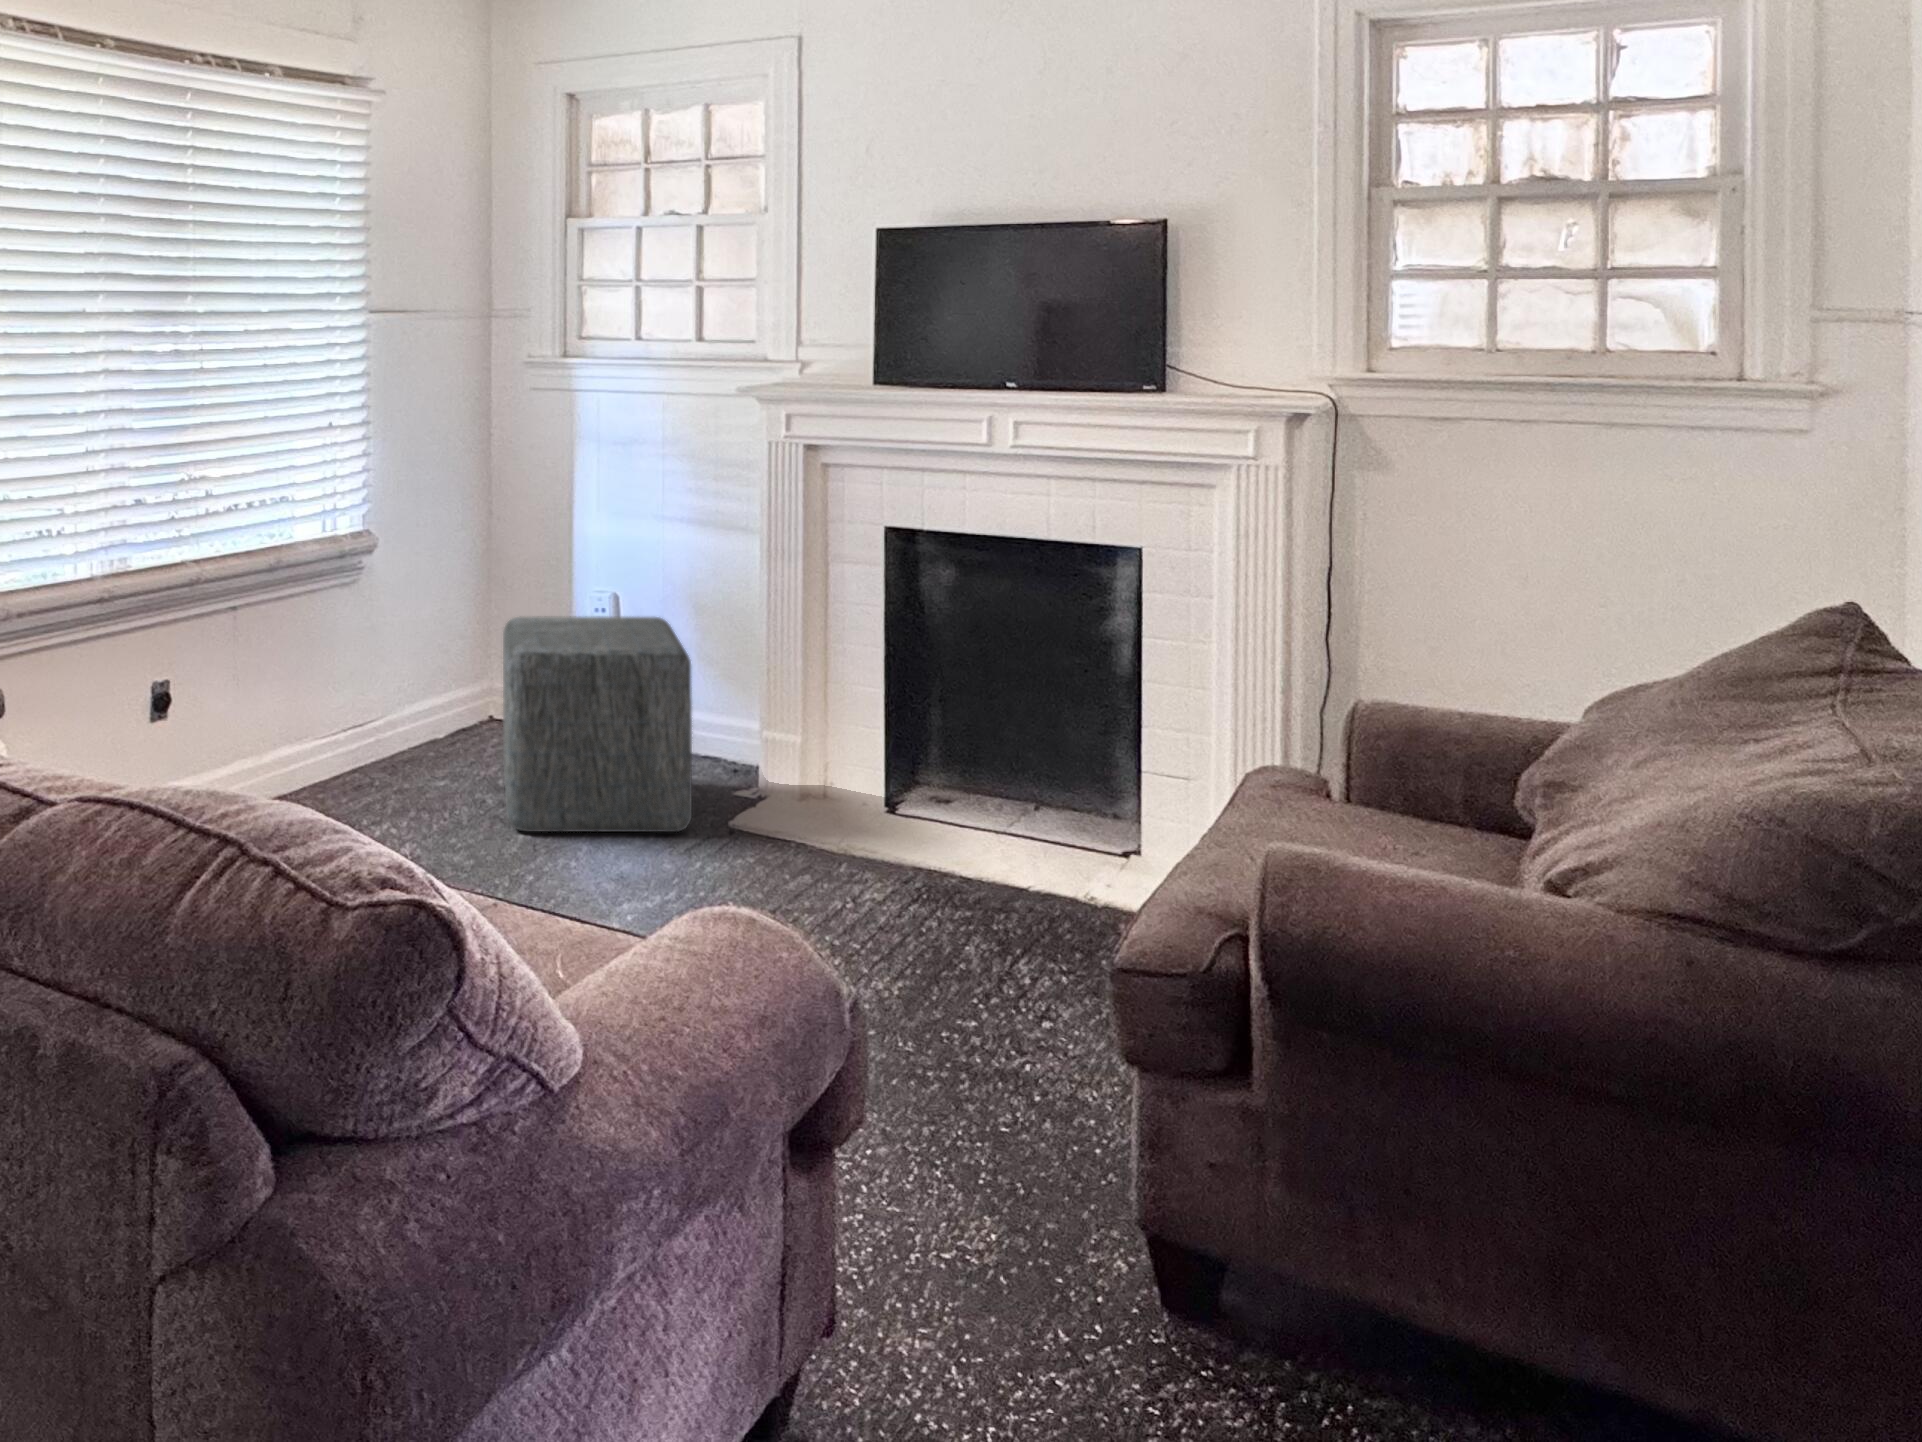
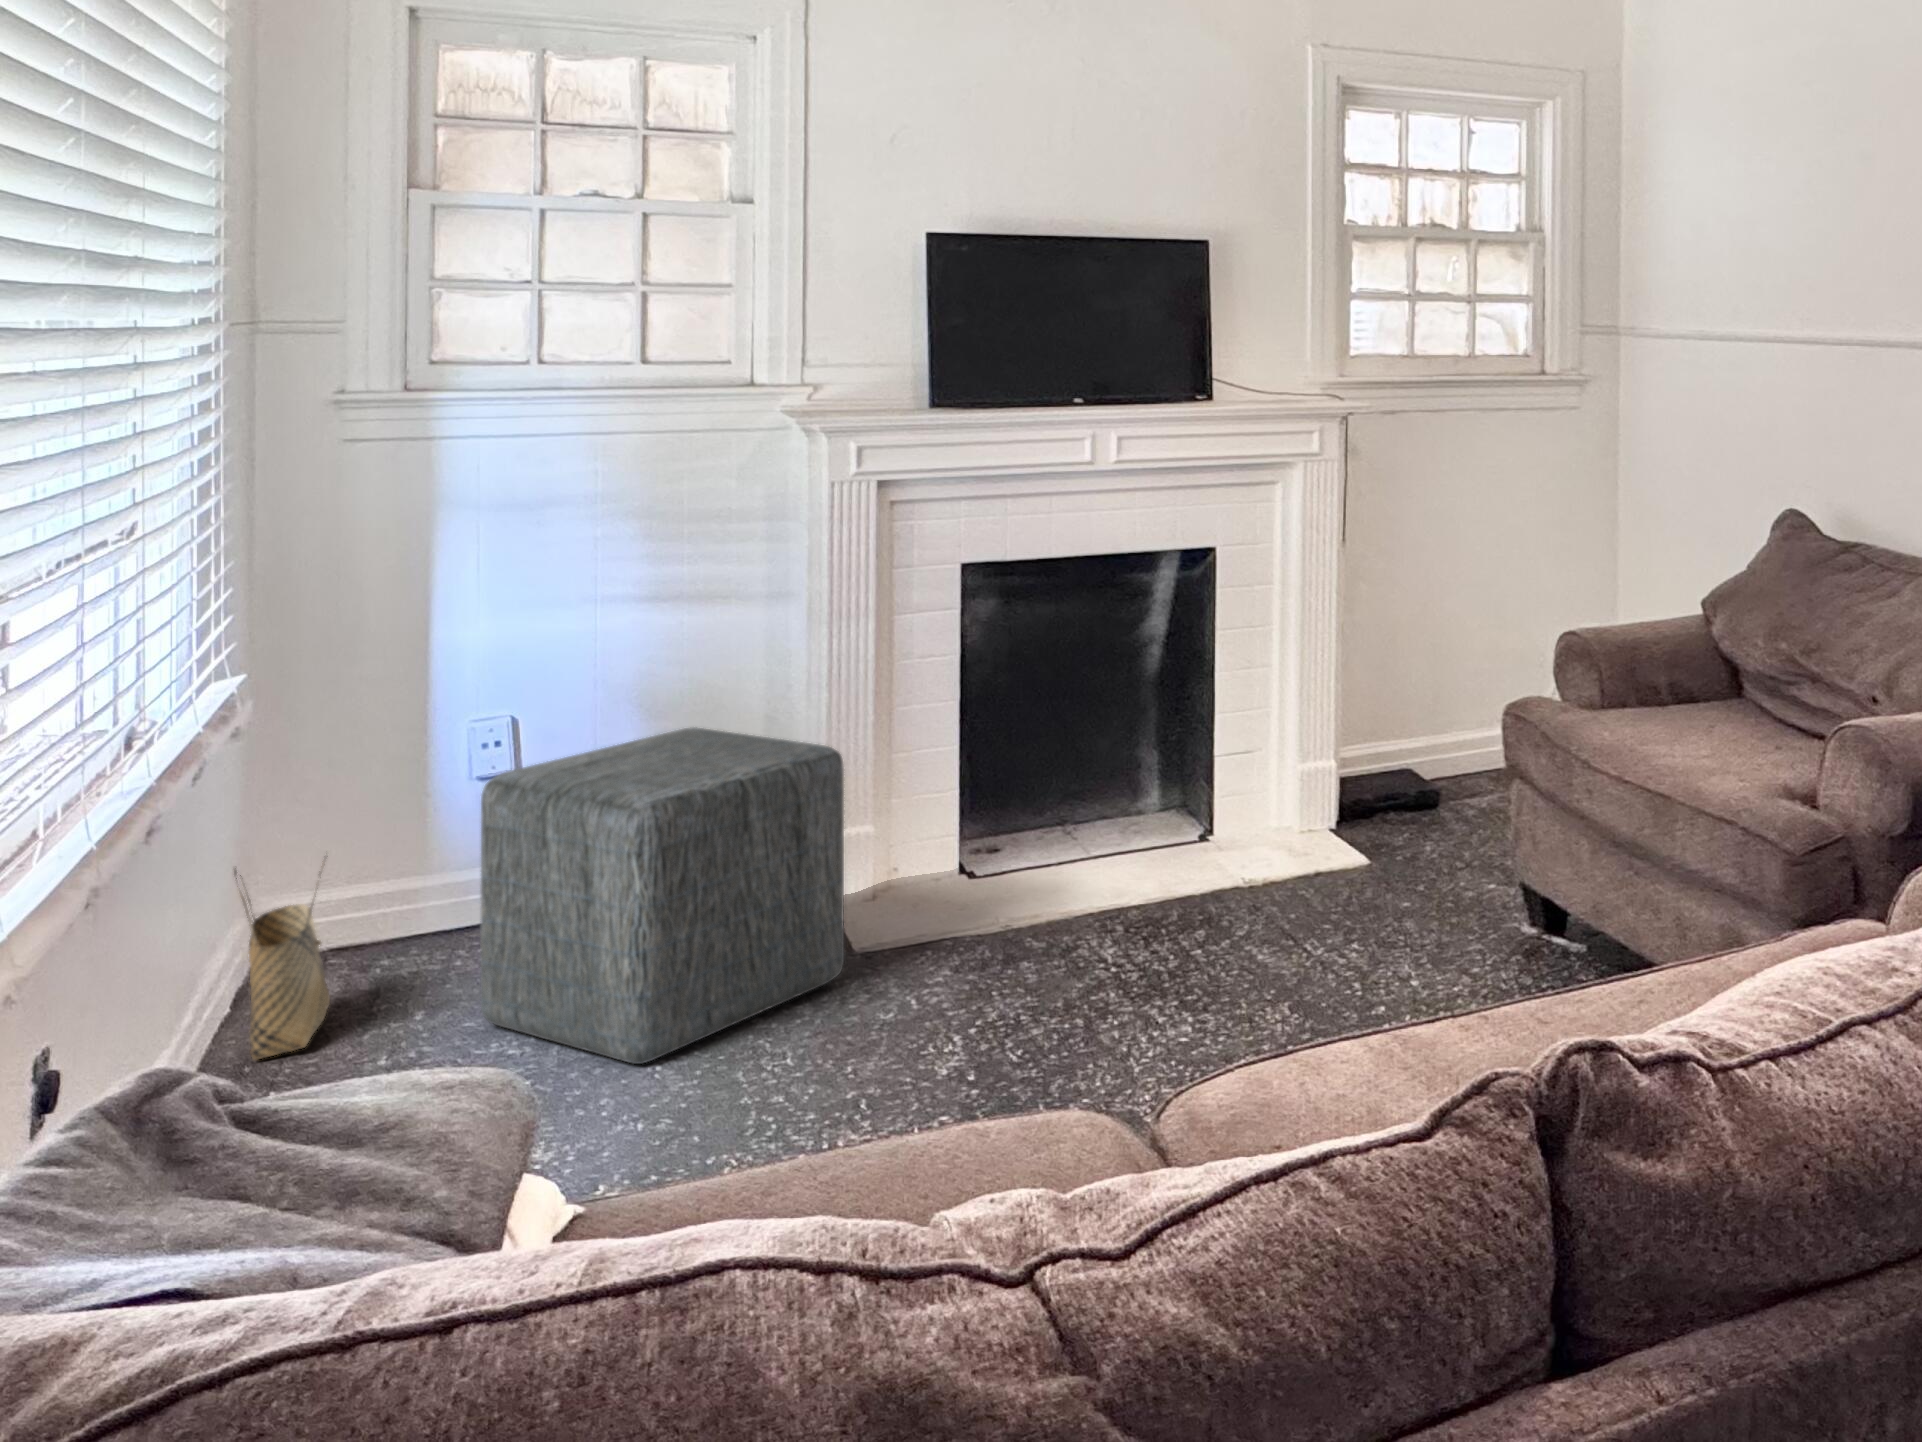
woven basket: none [415,640,477,759] -> present [234,856,330,1059]

